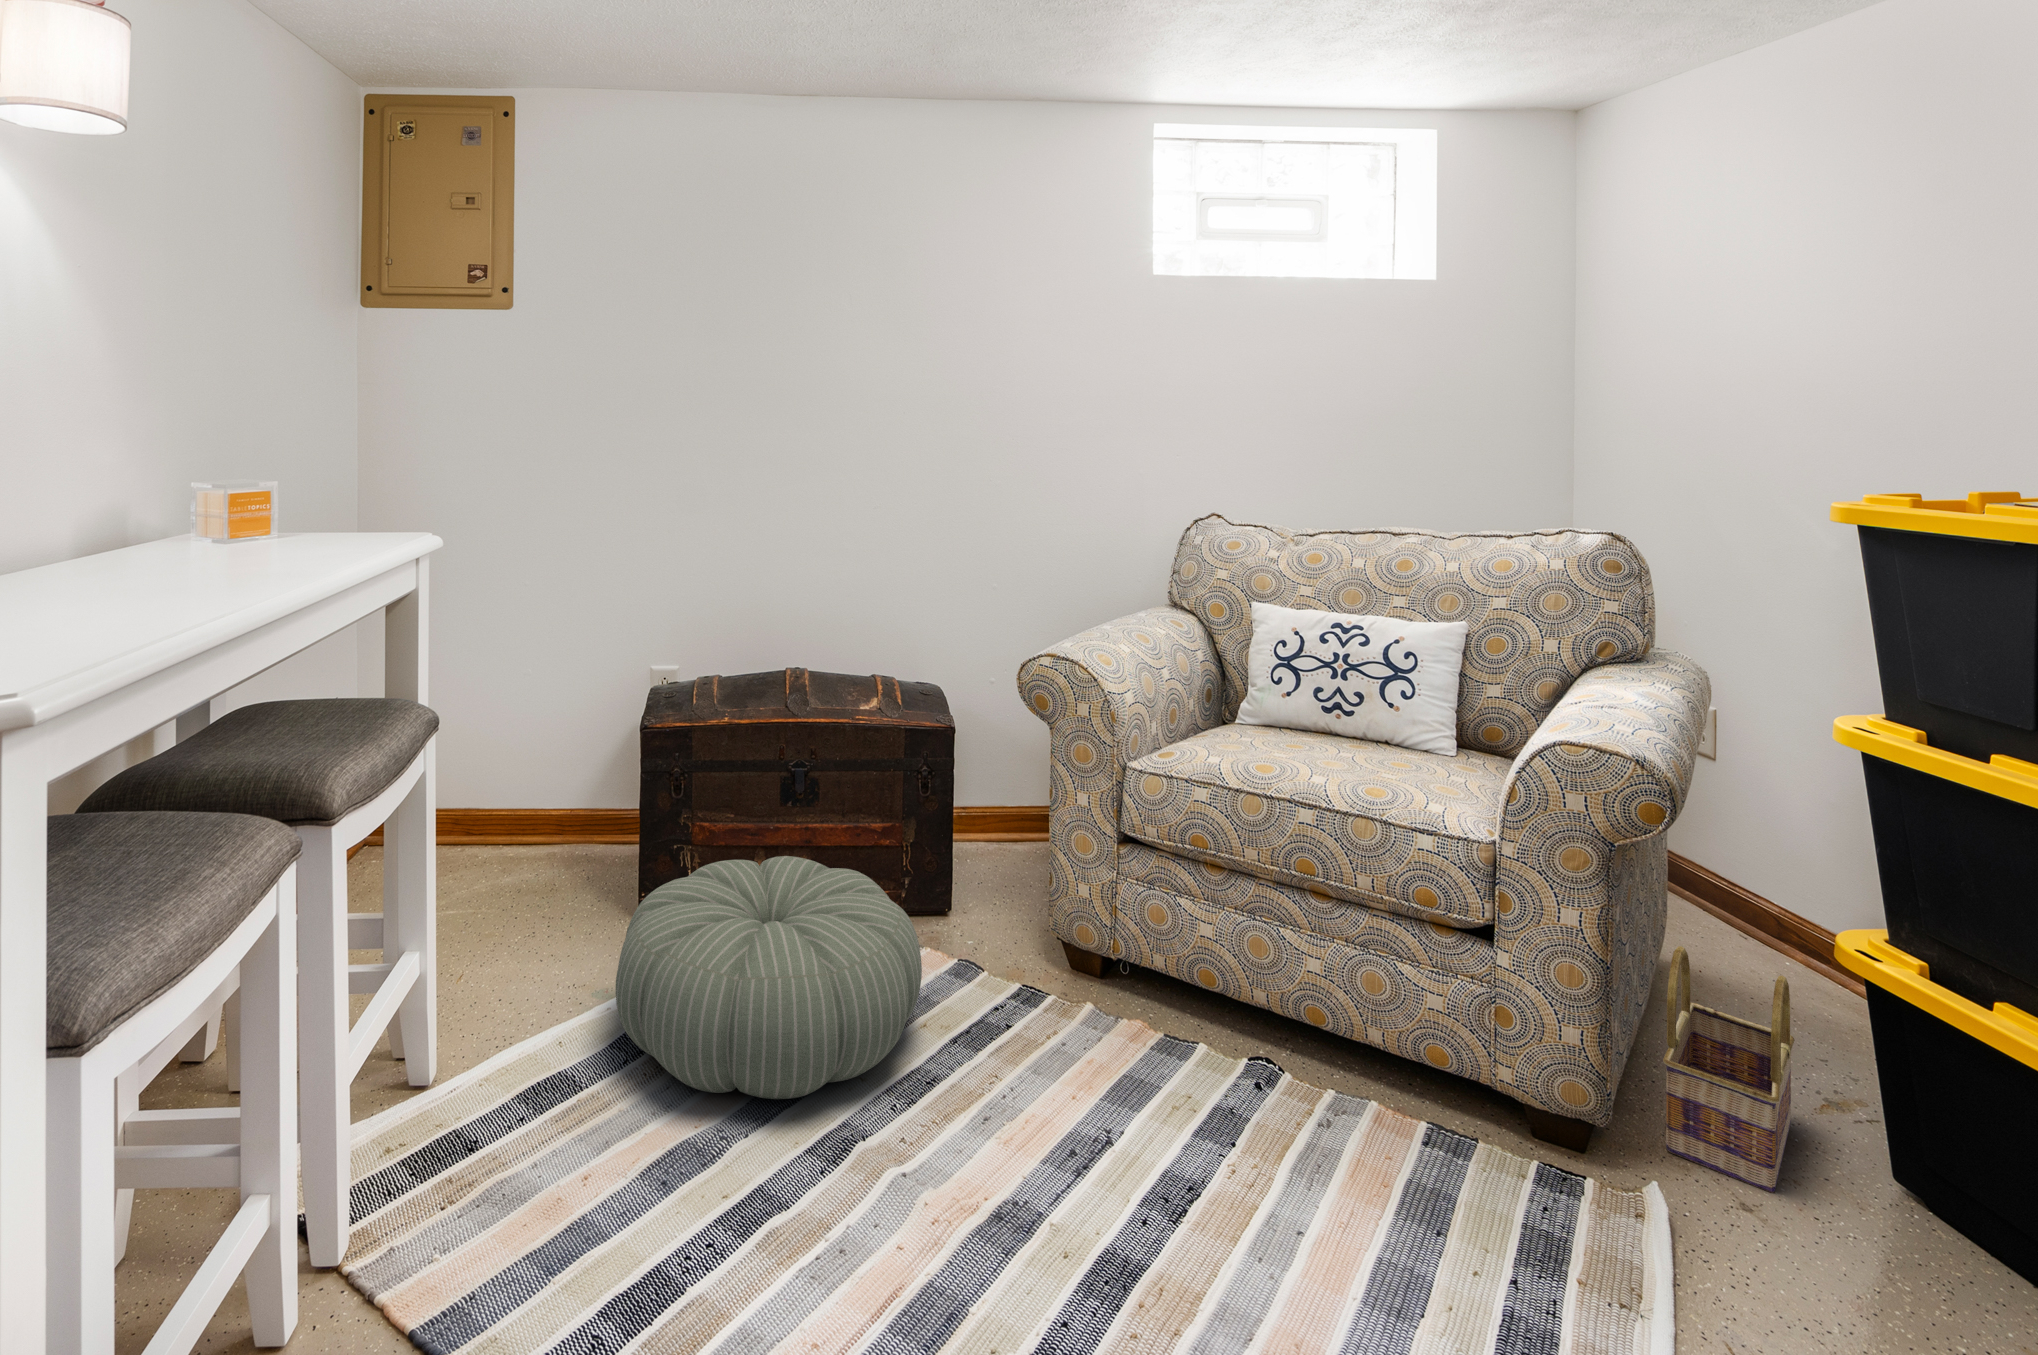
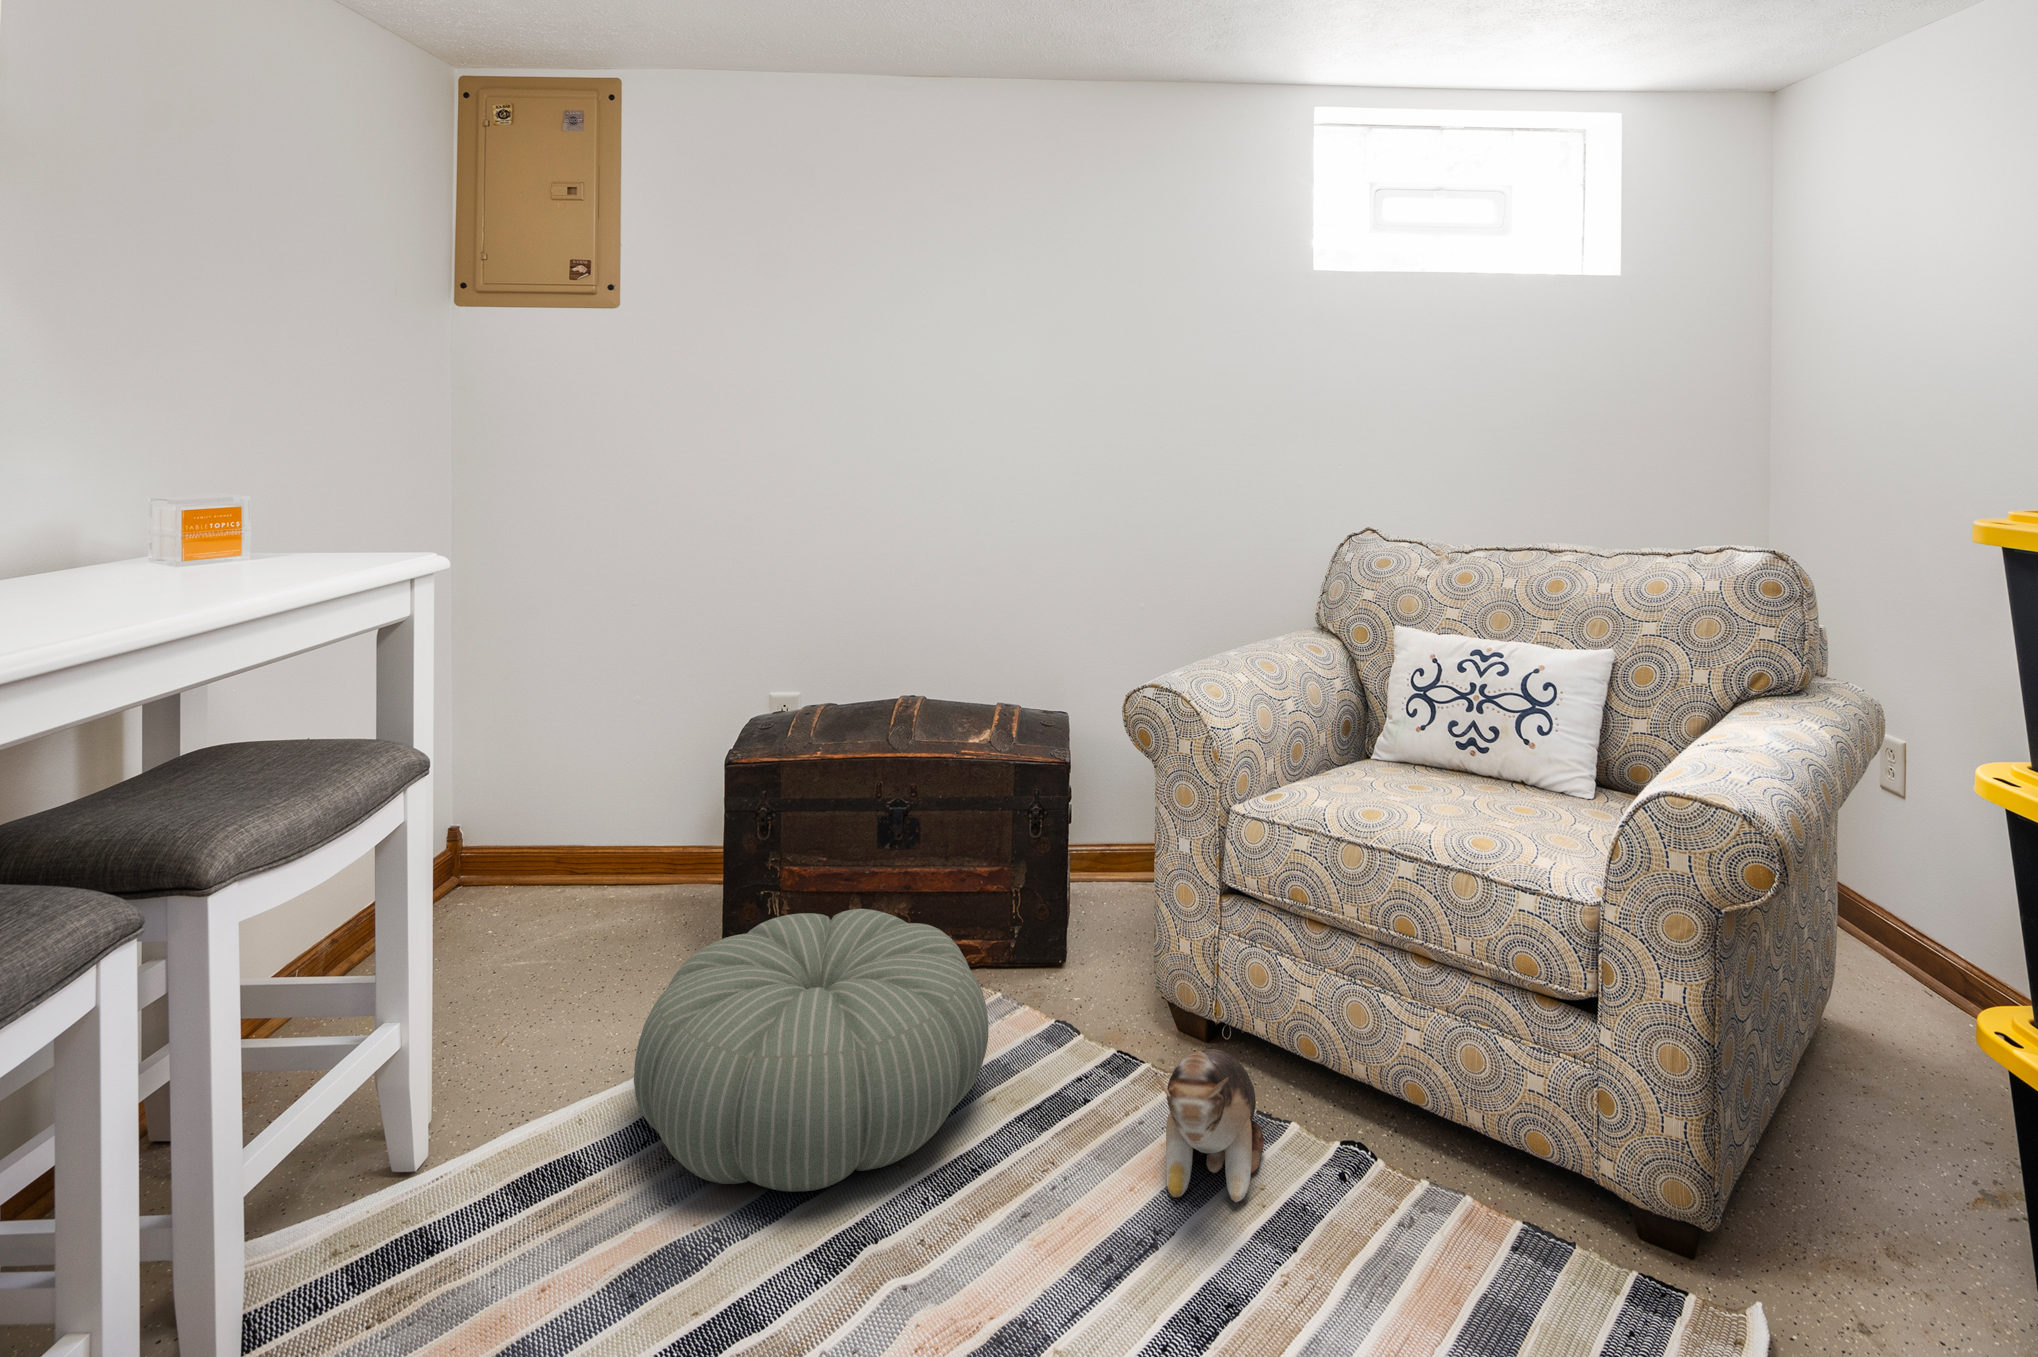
basket: present [1663,946,1795,1193] -> none [1776,1018,1930,1302]
plush toy: none [1102,973,1183,1110] -> present [1154,1049,1264,1202]

